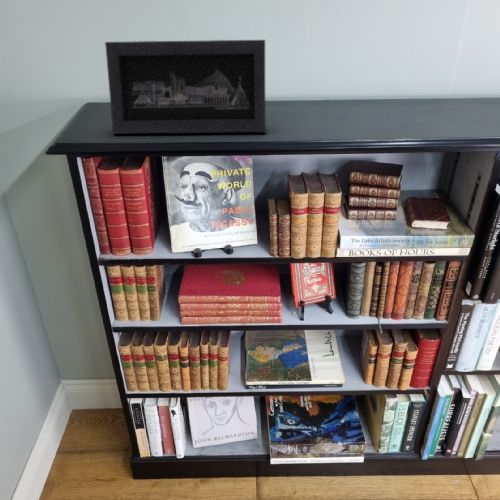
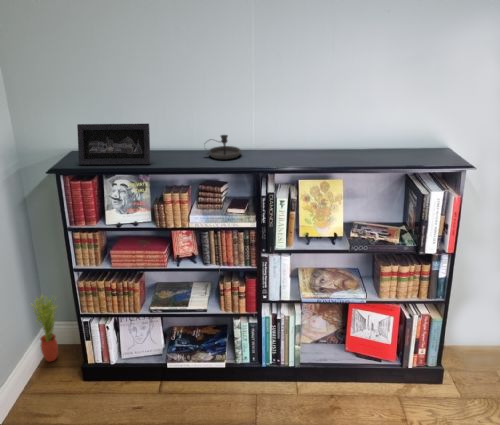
candlestick: none [364,68,441,121] -> present [208,135,241,160]
potted plant: none [38,346,89,440] -> present [31,296,58,362]

